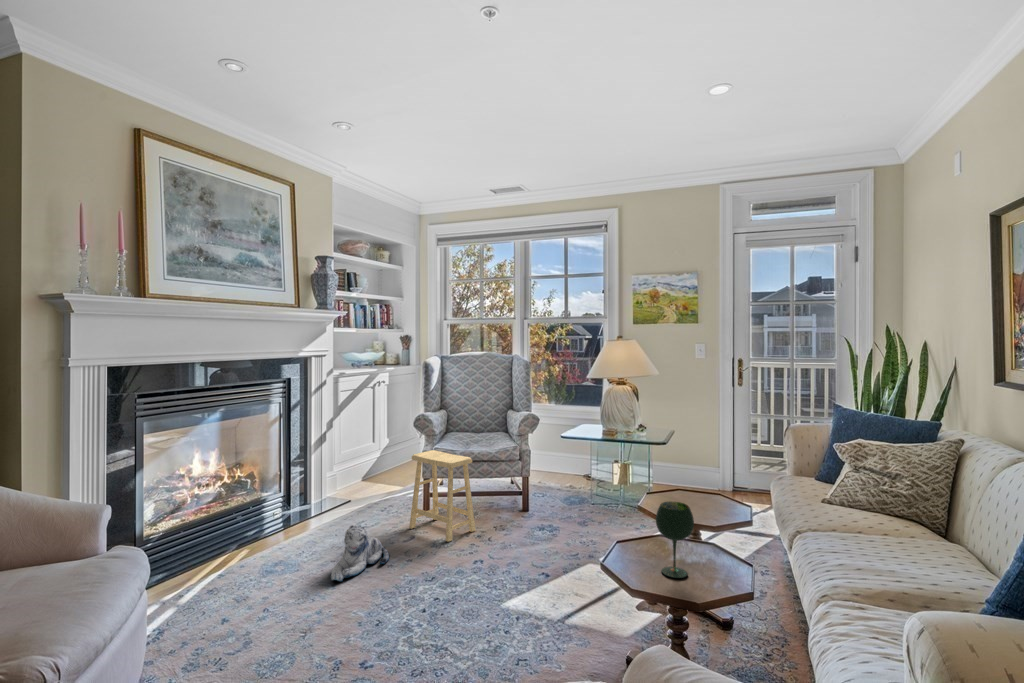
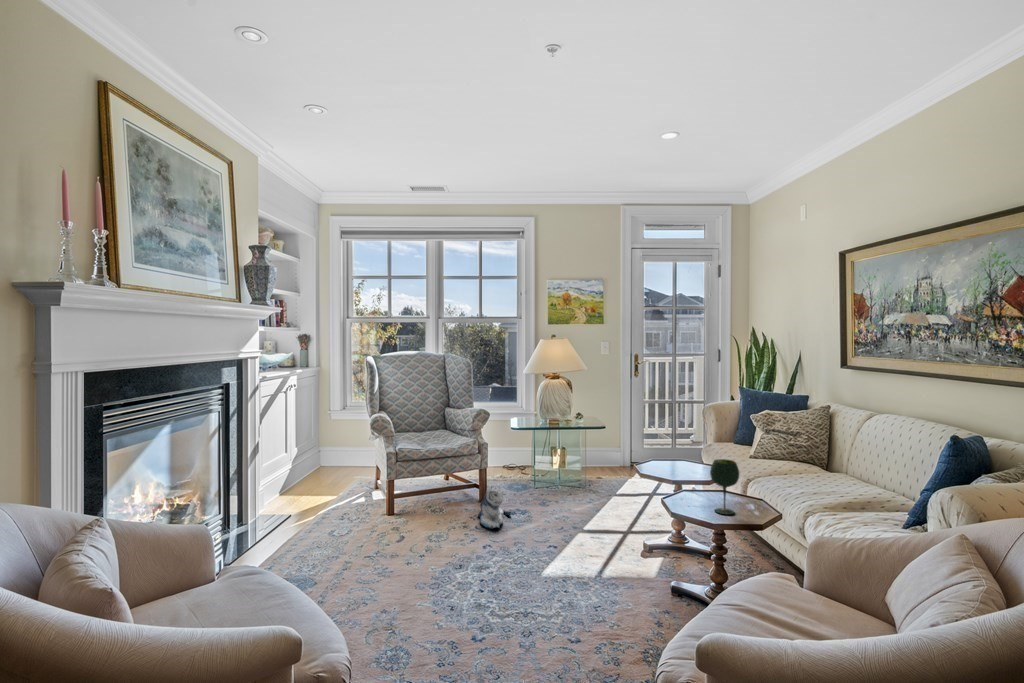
footstool: present [409,450,475,542] -> none [386,450,454,536]
plush toy: present [331,525,389,581] -> present [478,486,511,529]

